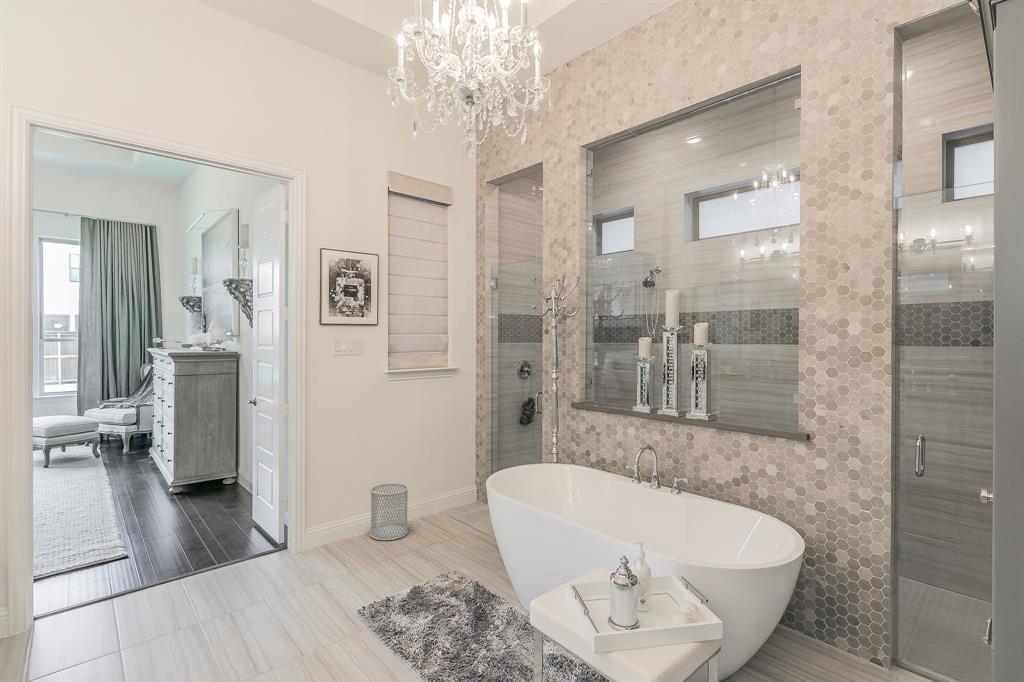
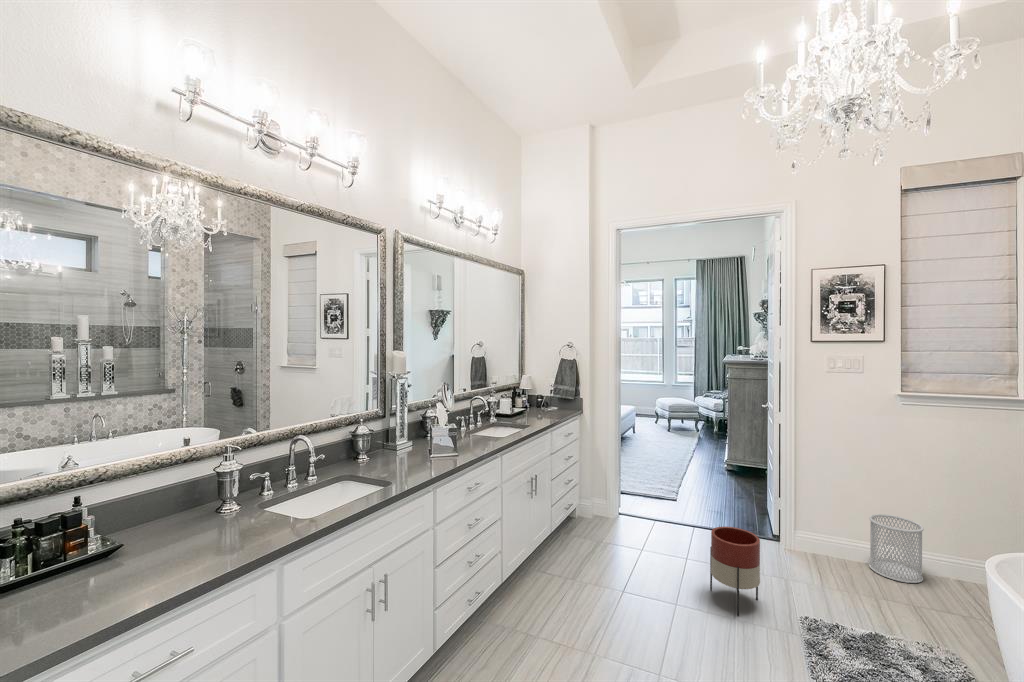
planter: none [259,543,322,647] -> present [710,527,760,616]

